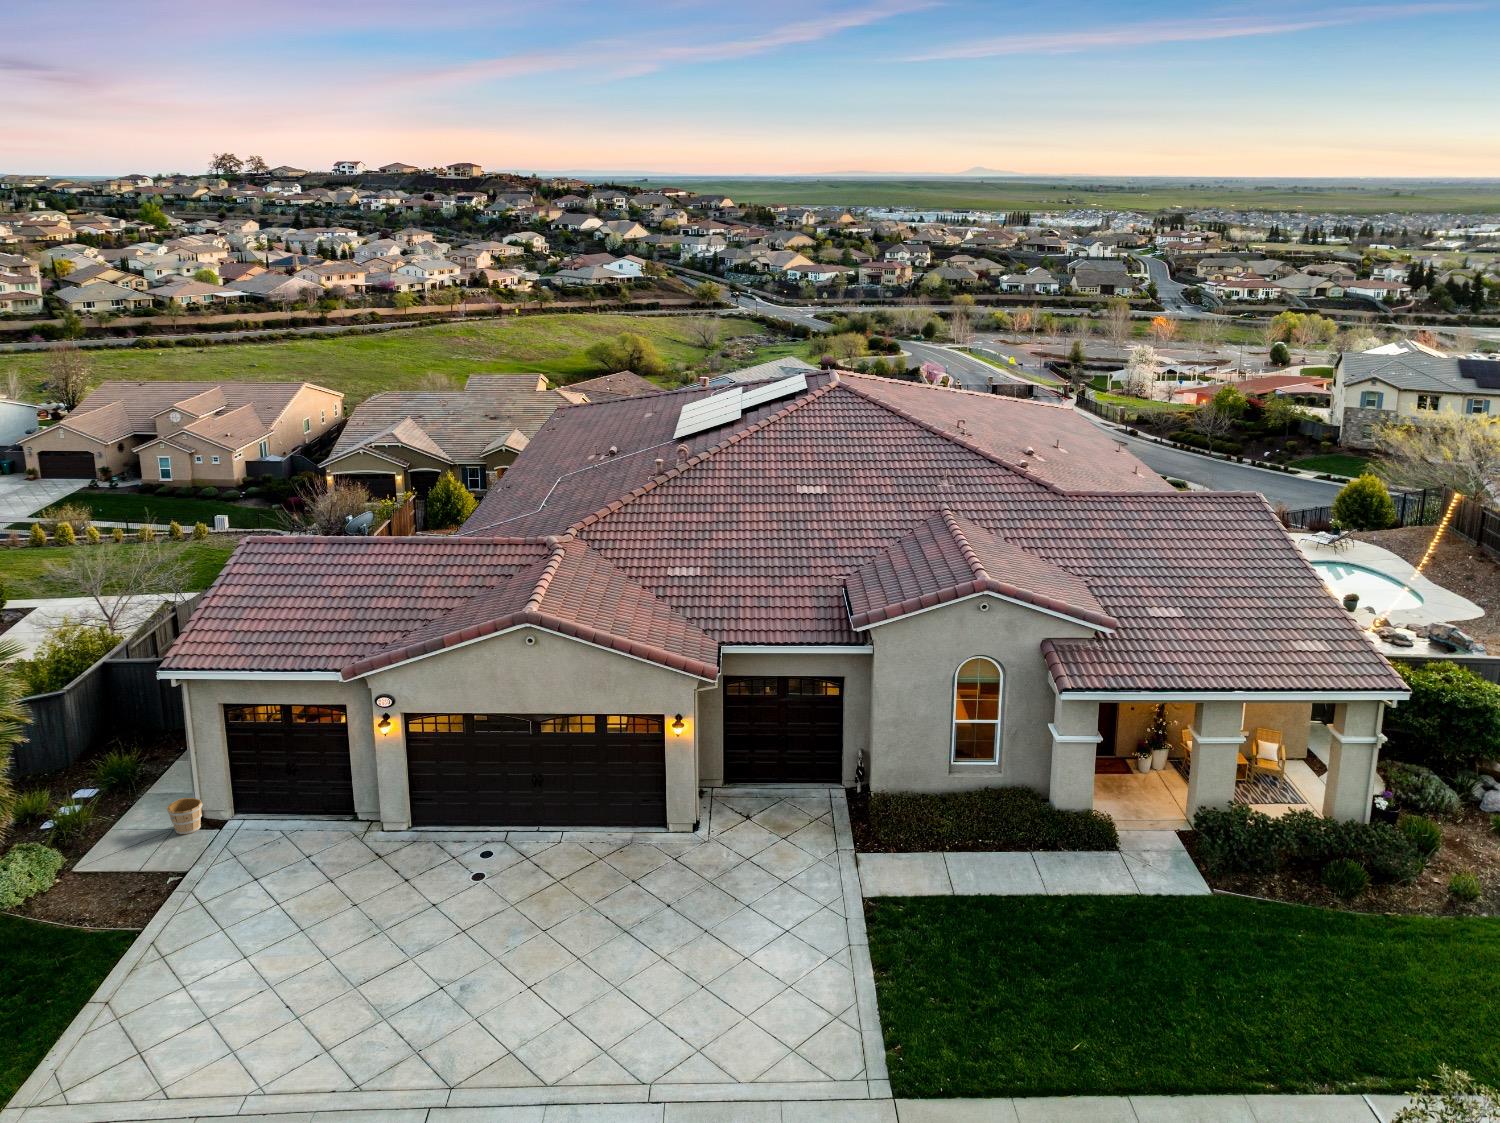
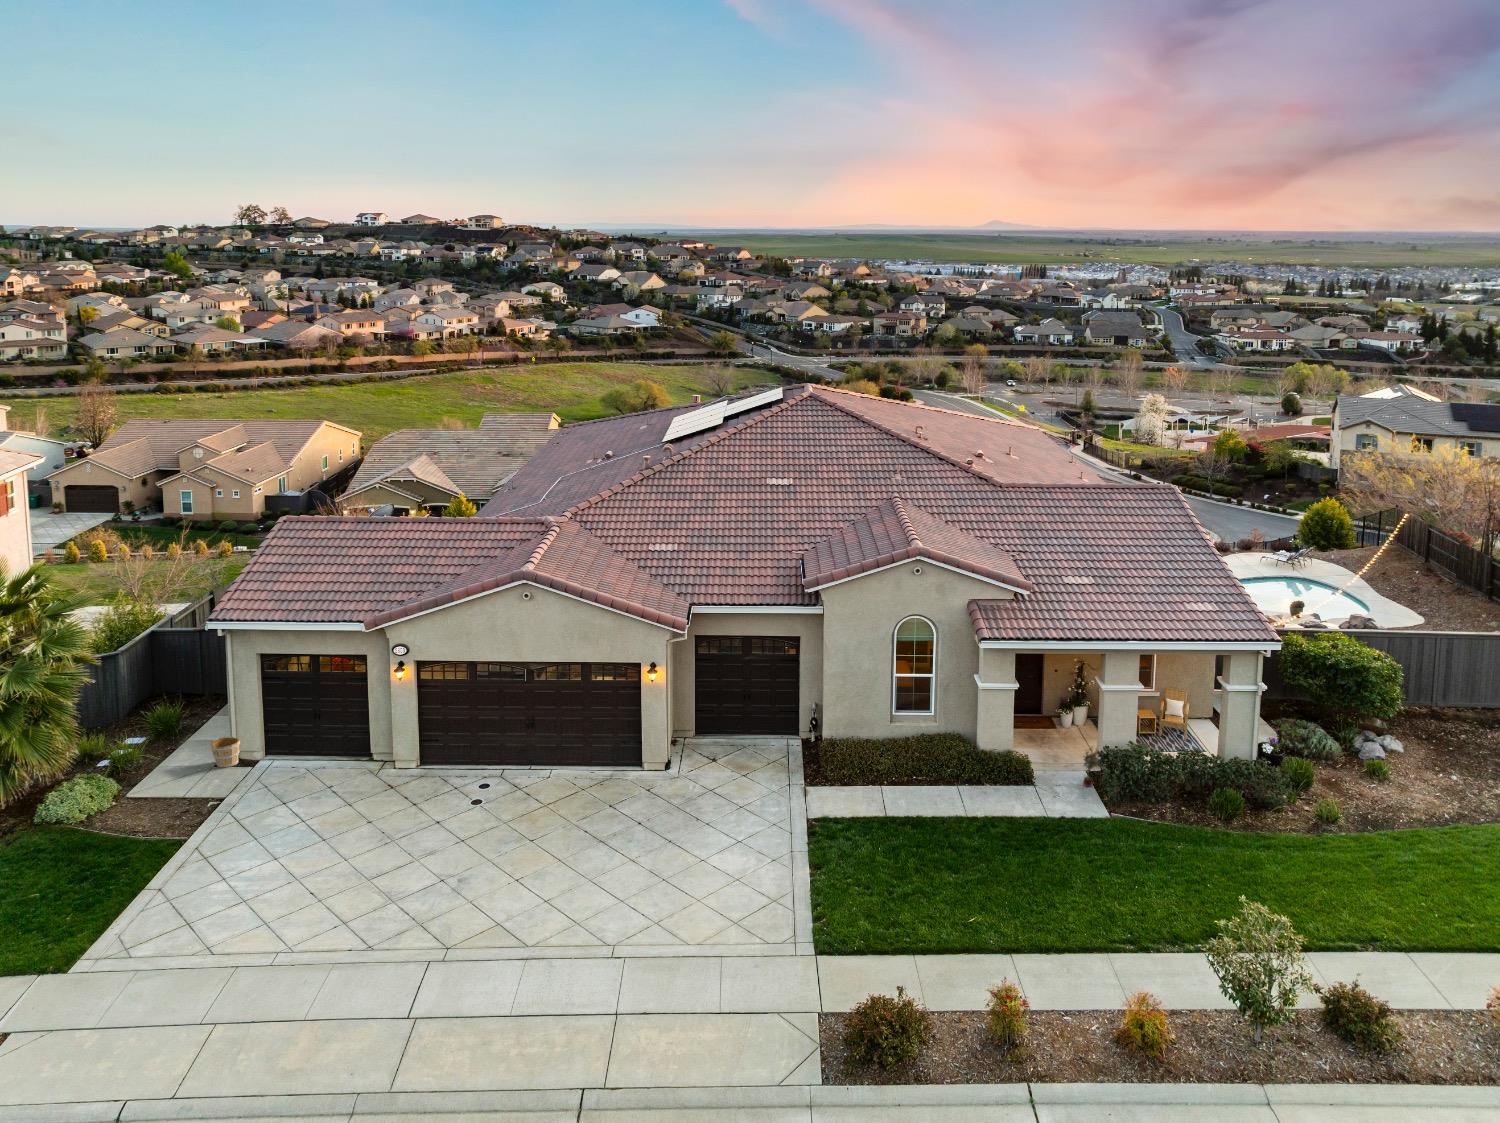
potted tree: none [1174,808,1202,854] -> present [1083,748,1104,787]

